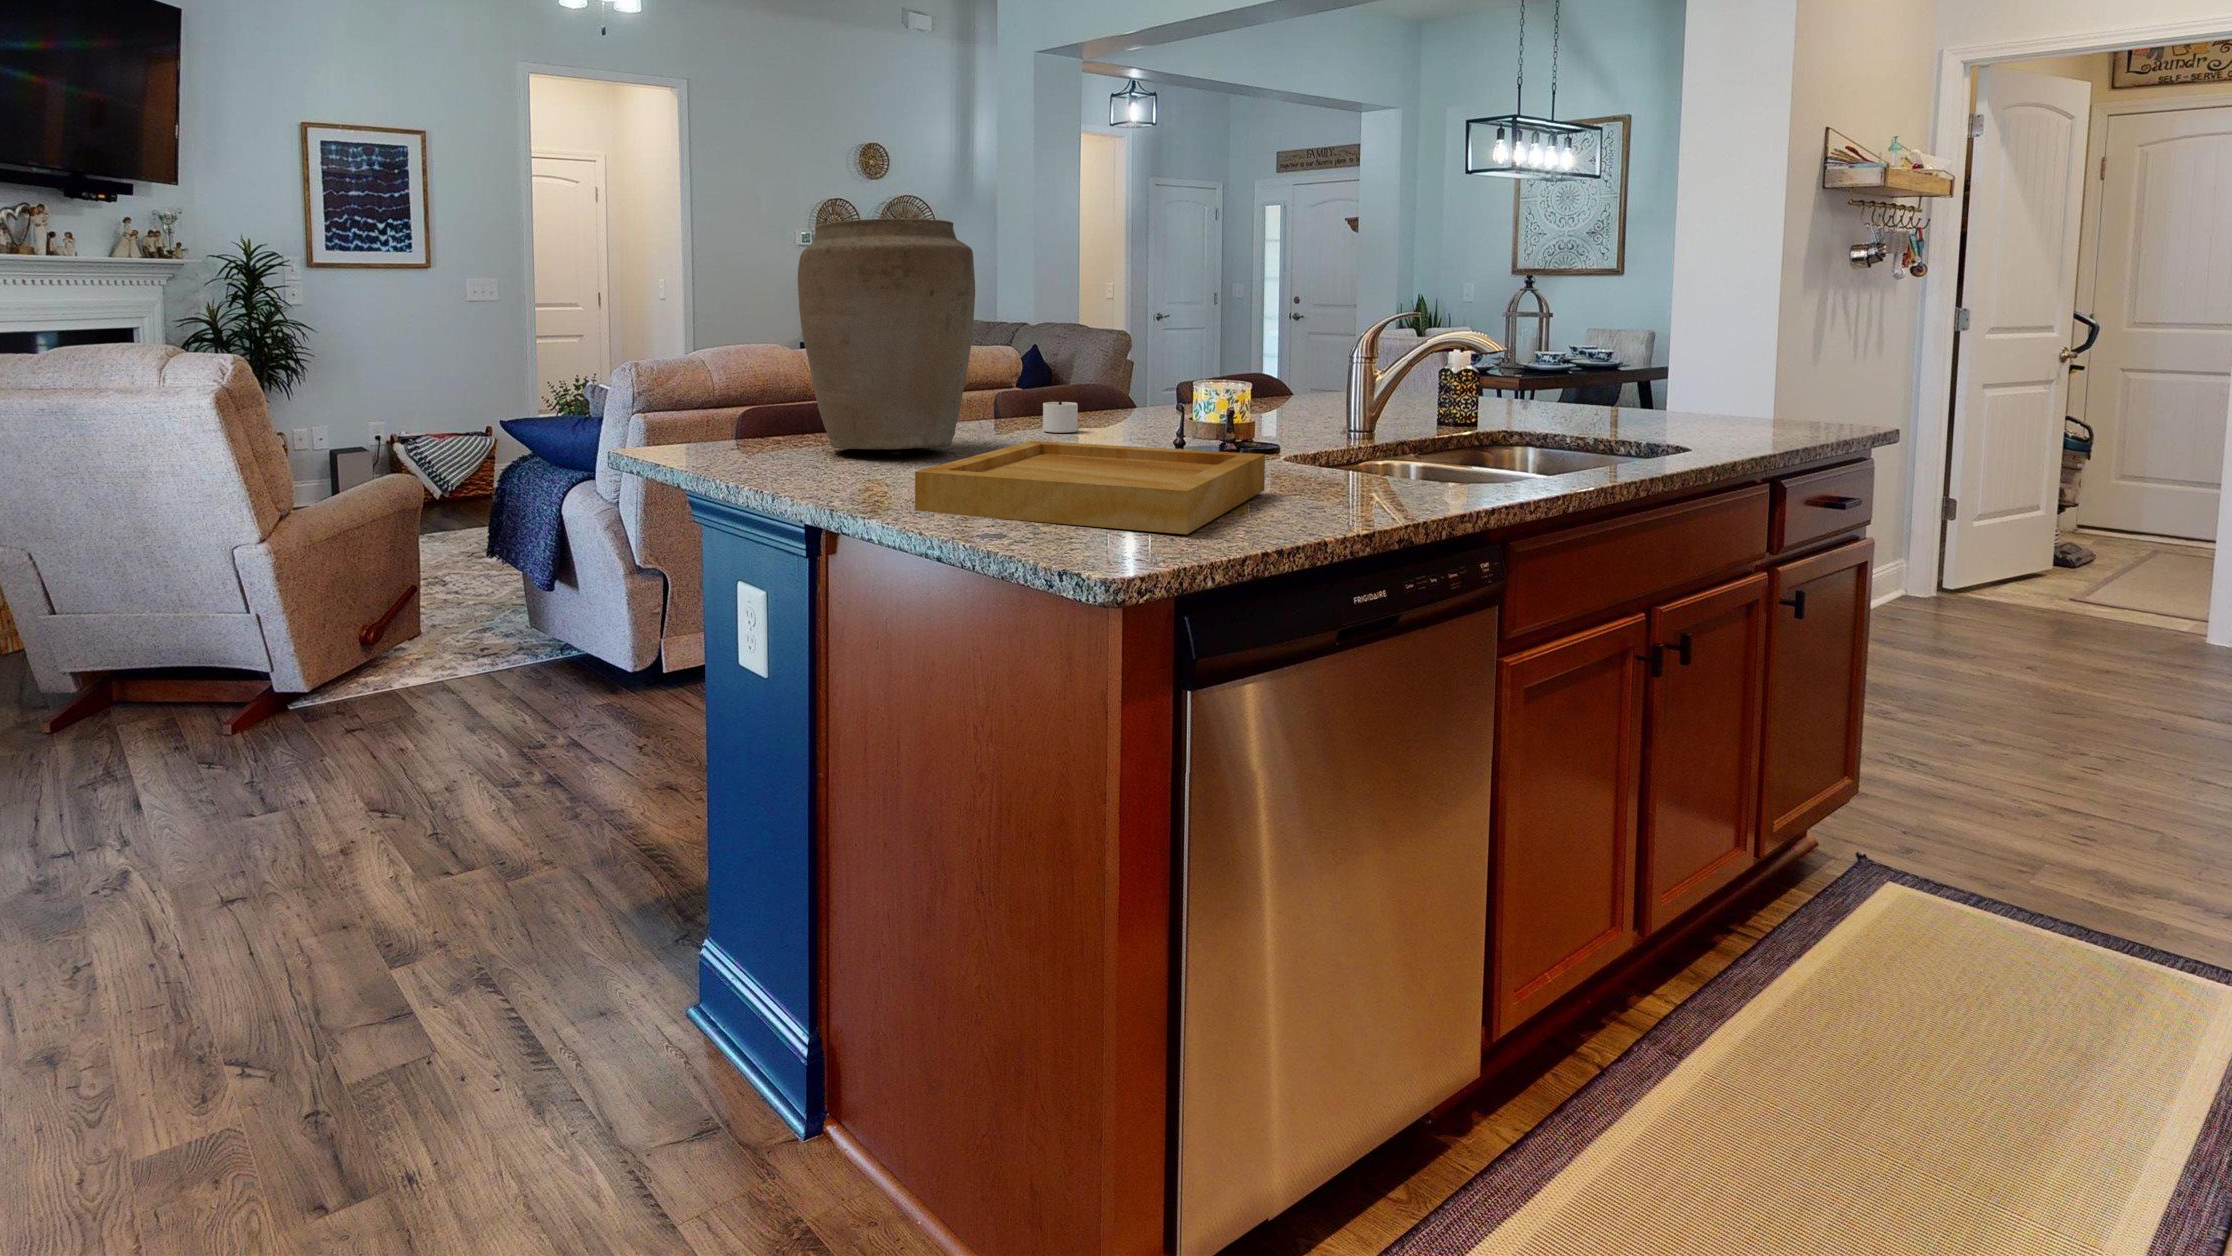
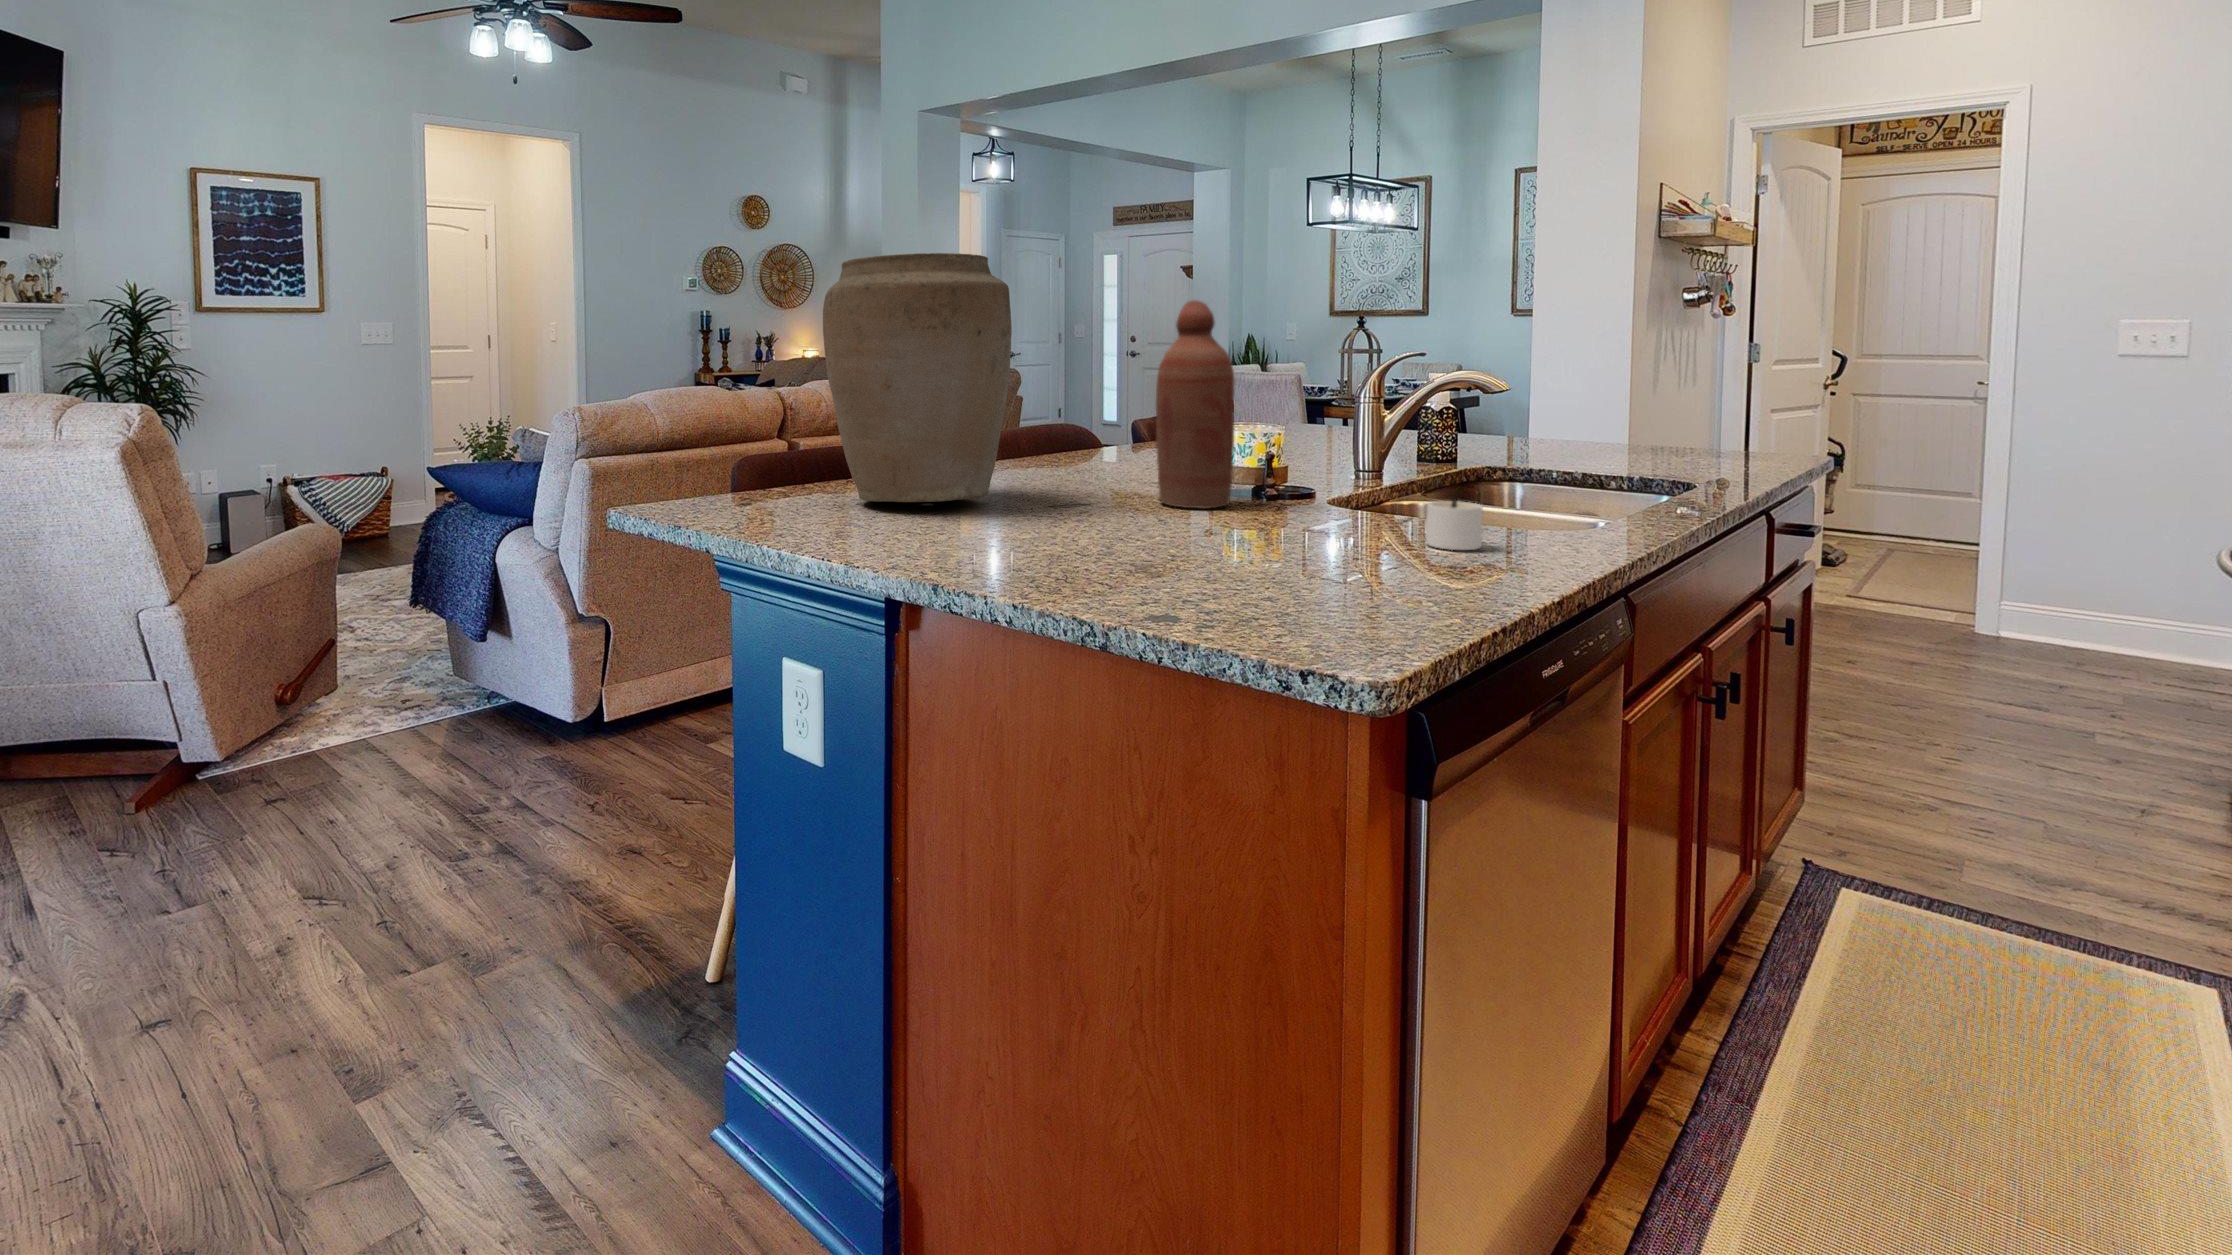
bottle: none [1113,262,1188,462] -> present [1156,300,1234,509]
candle: present [1043,399,1078,433] -> present [1426,499,1483,550]
tray: present [915,441,1265,534] -> none [1031,491,1372,605]

